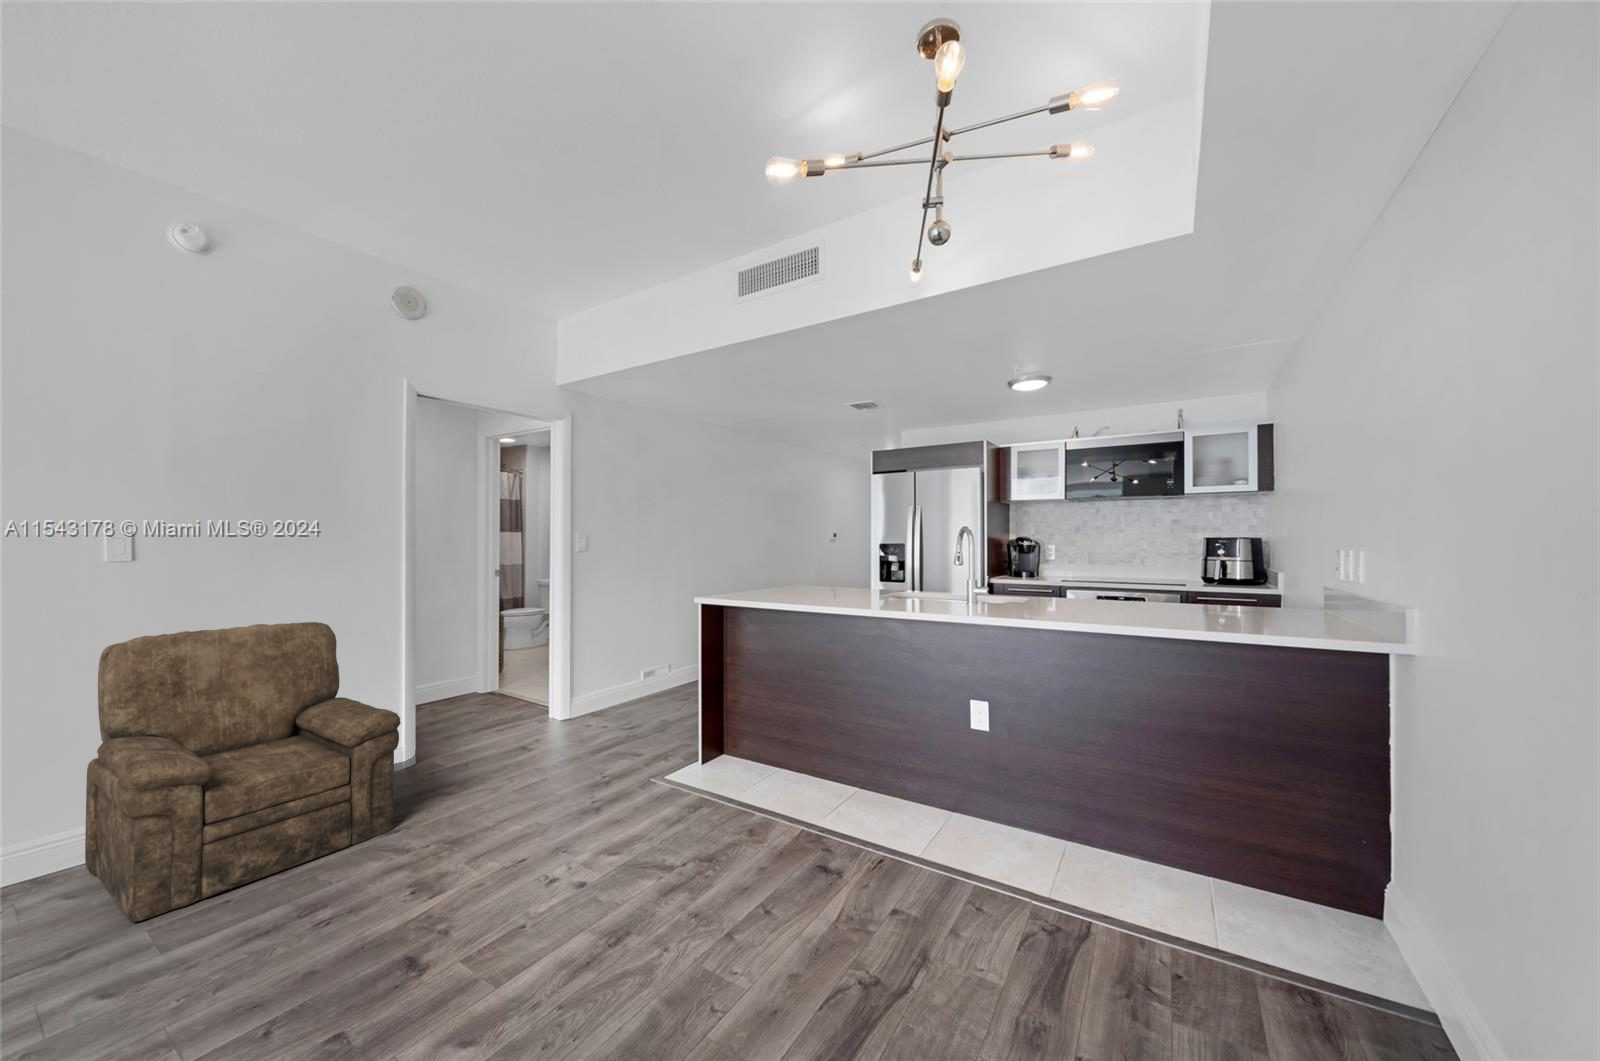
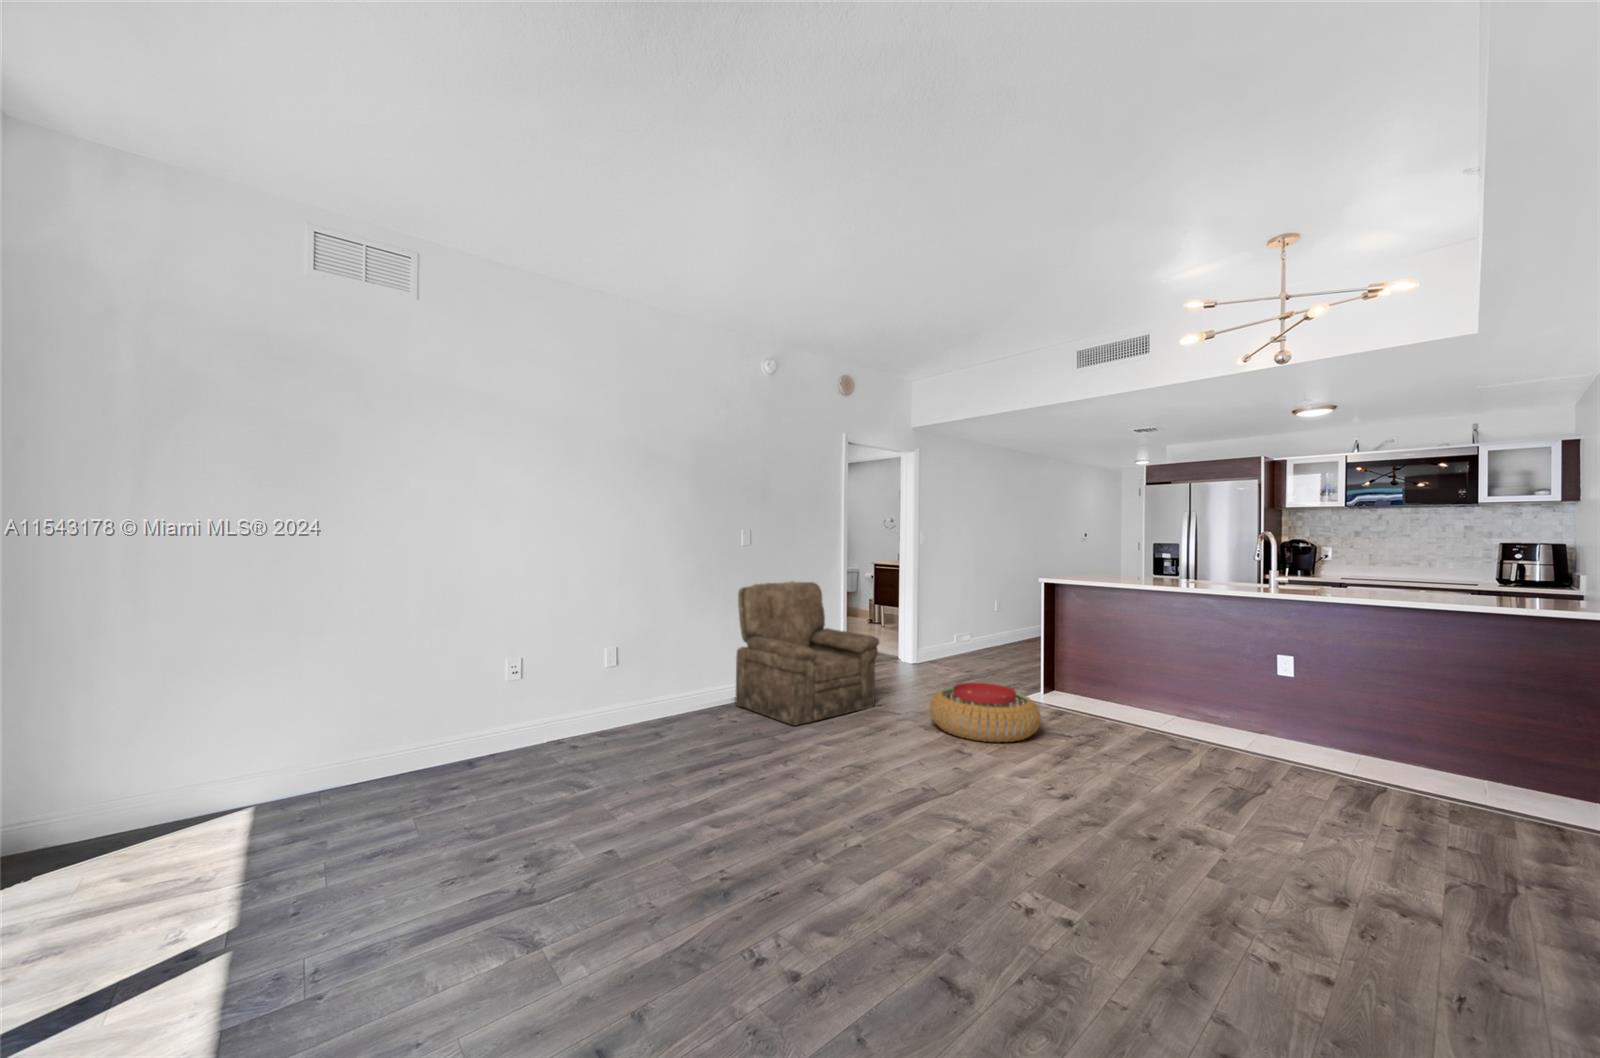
pouf: none [435,781,631,910] -> present [930,683,1041,742]

